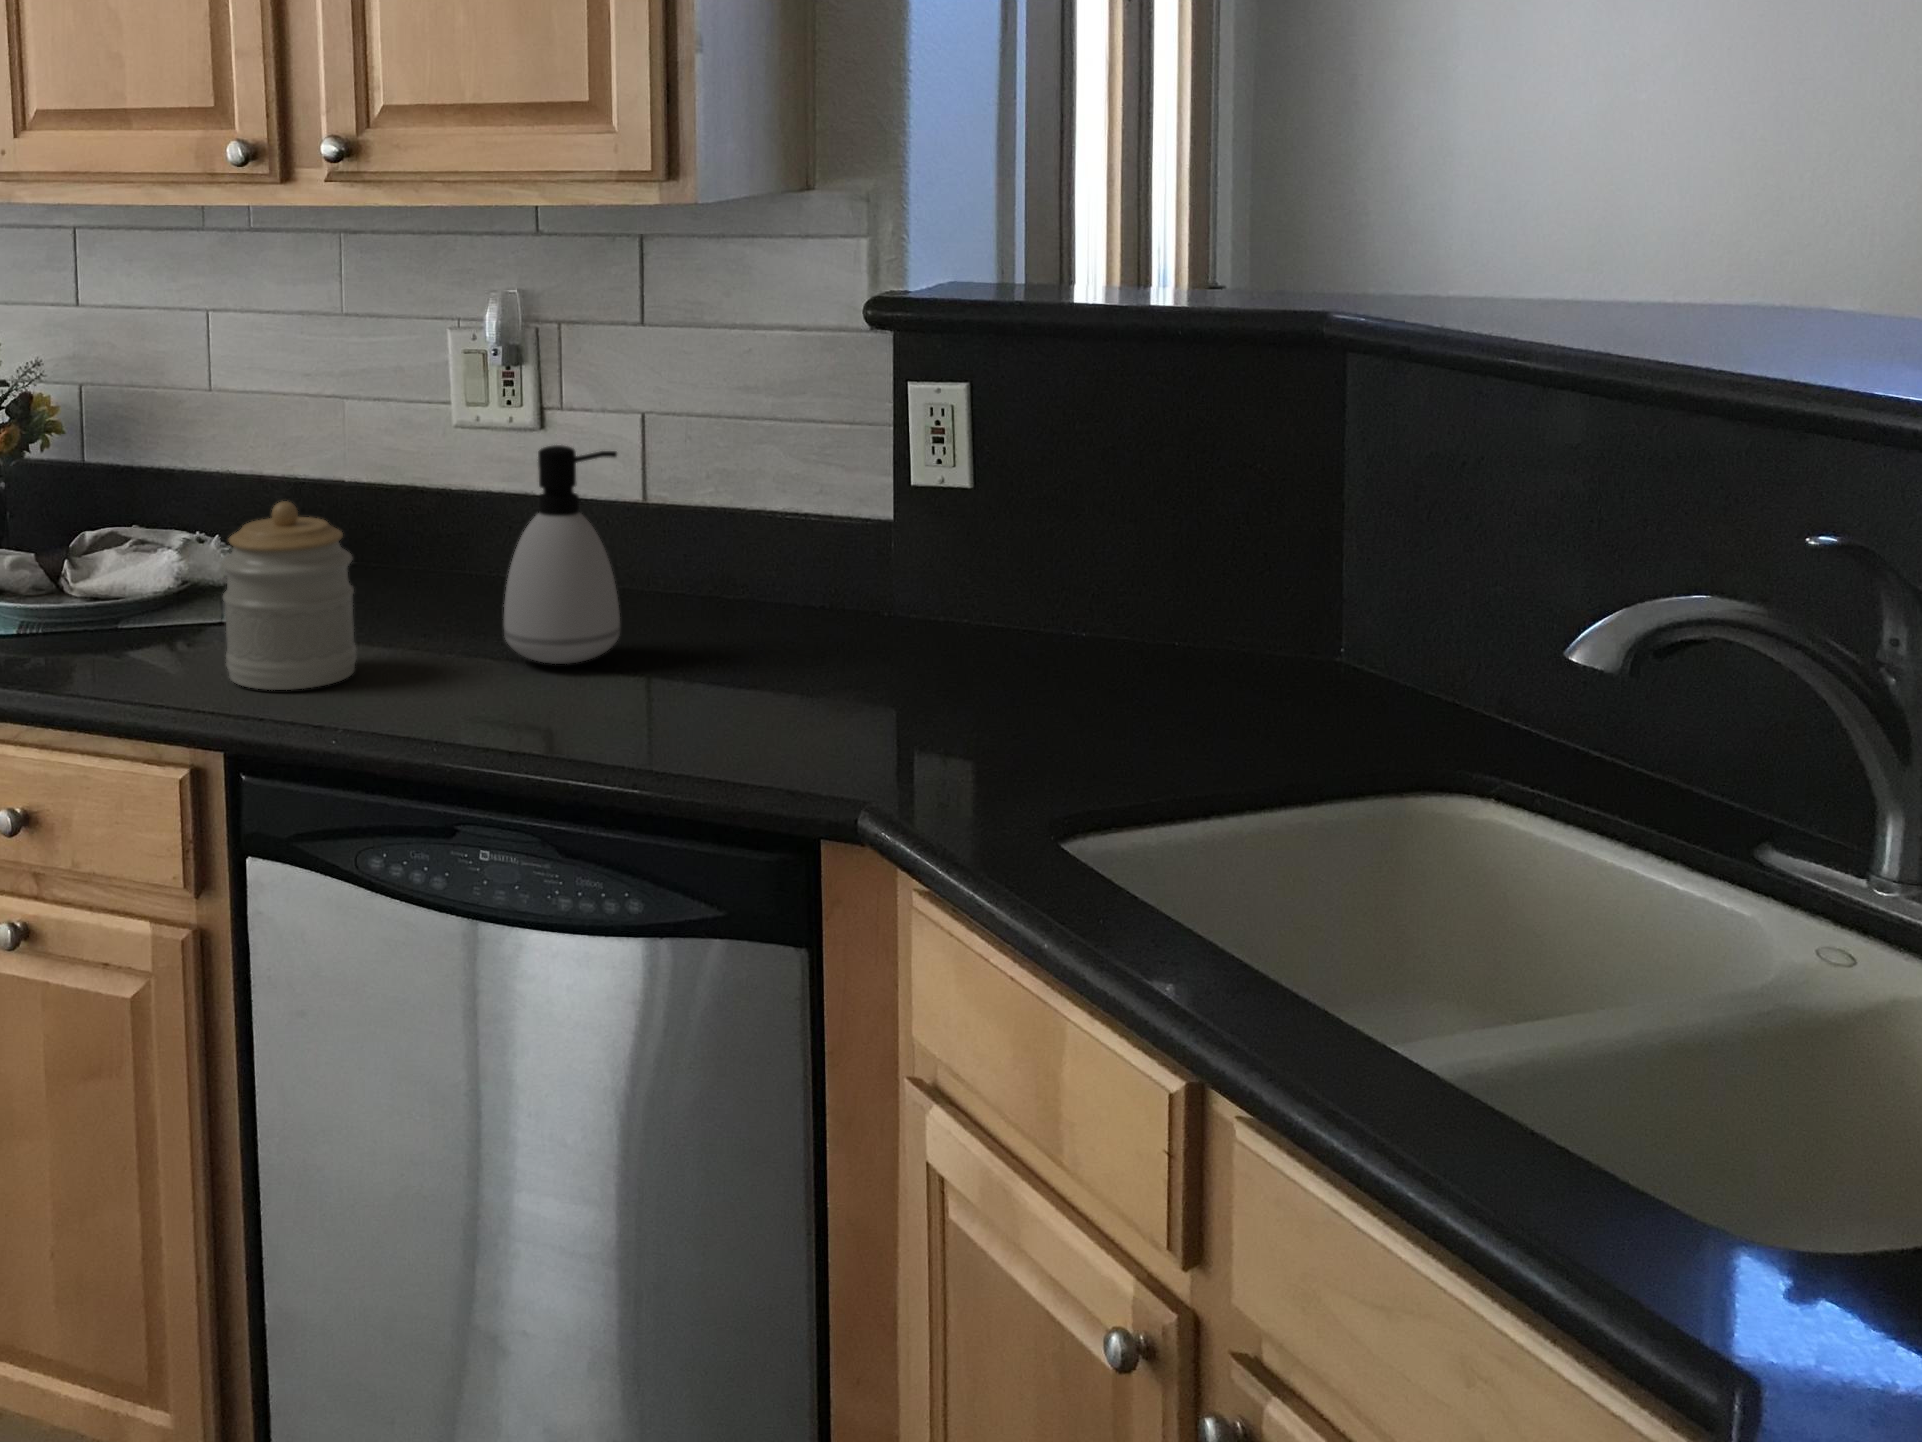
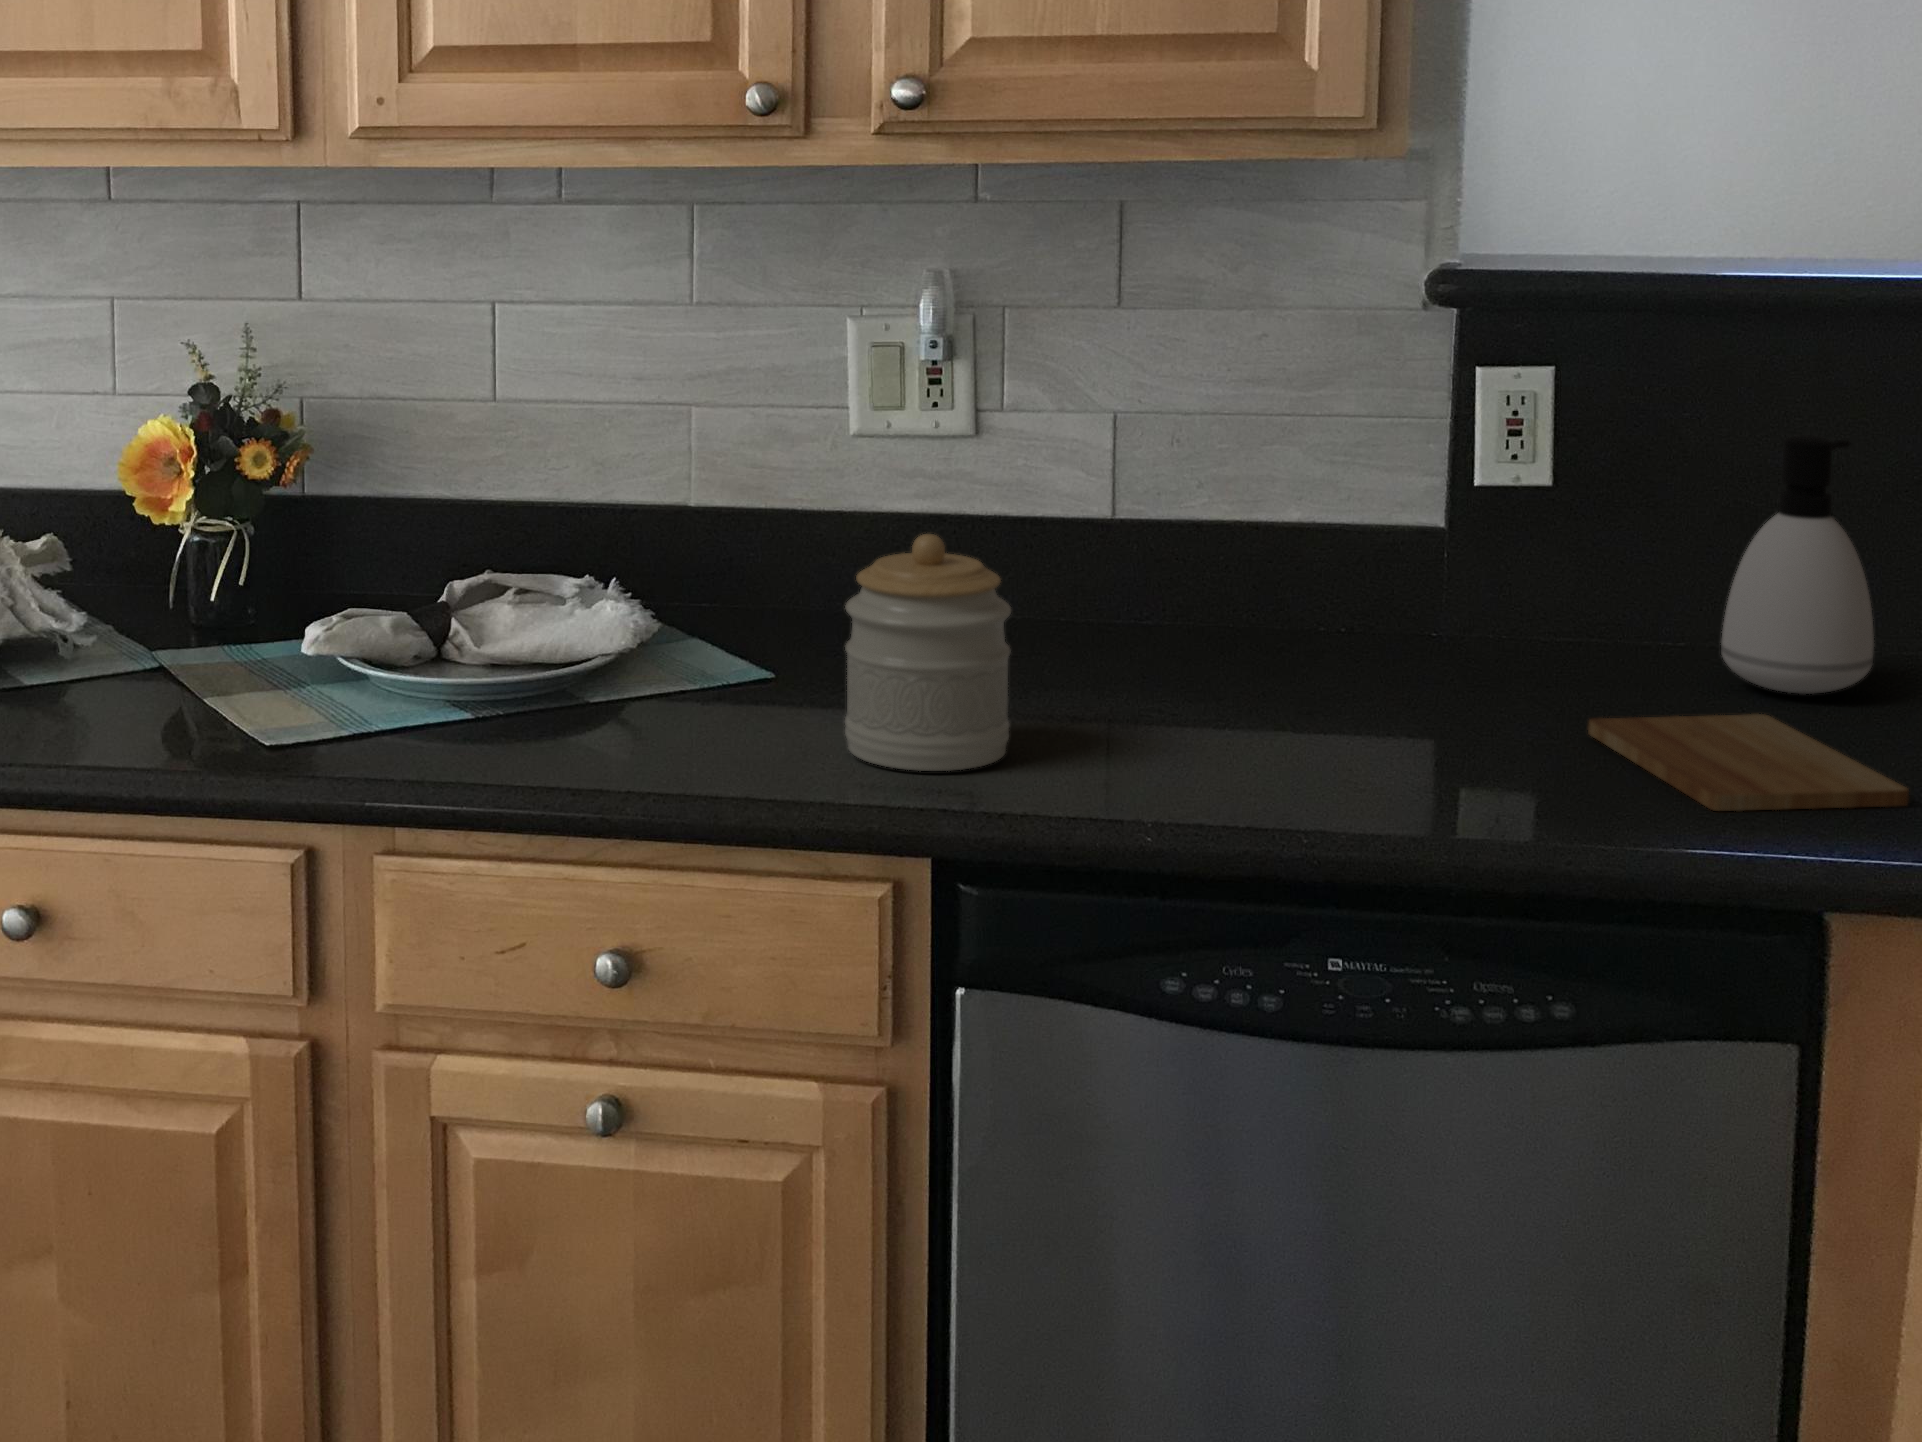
soap dispenser: present [504,445,620,664] -> present [1721,435,1874,694]
cutting board: none [796,684,989,770] -> present [1588,714,1909,811]

